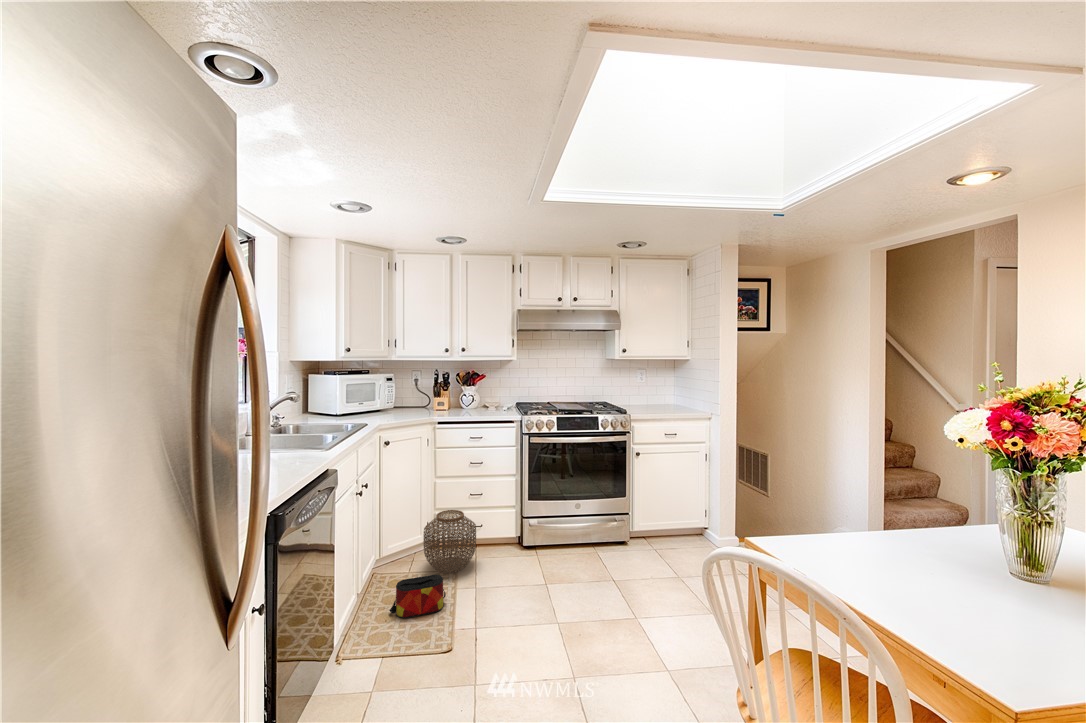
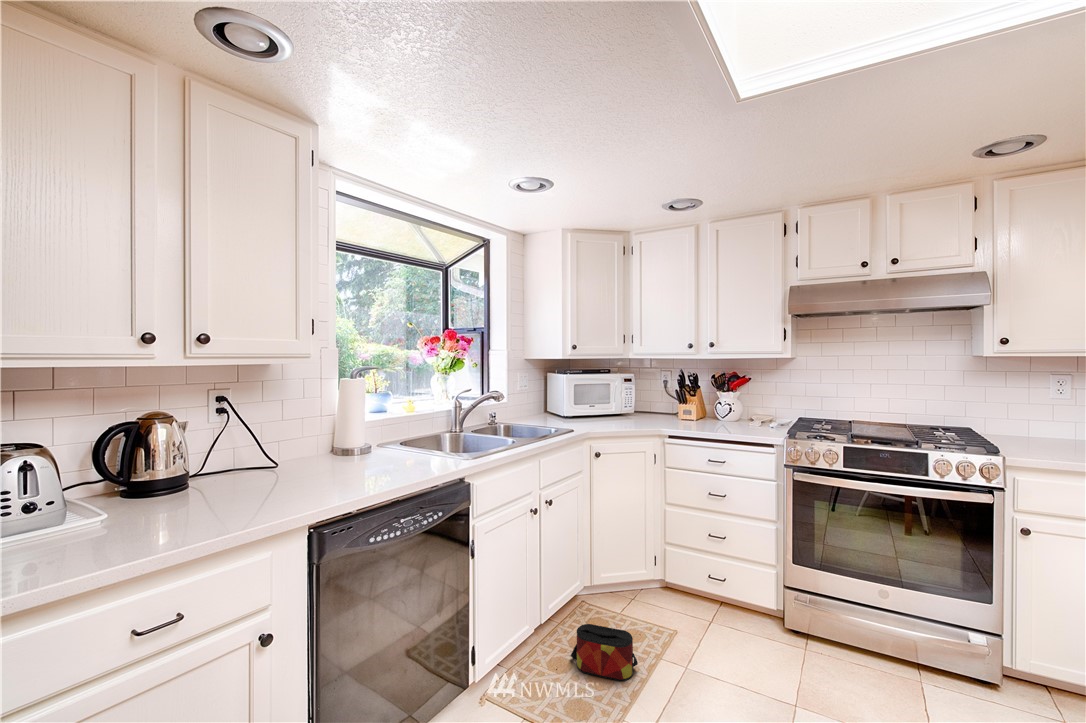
woven basket: present [423,510,476,573] -> none [636,550,705,634]

